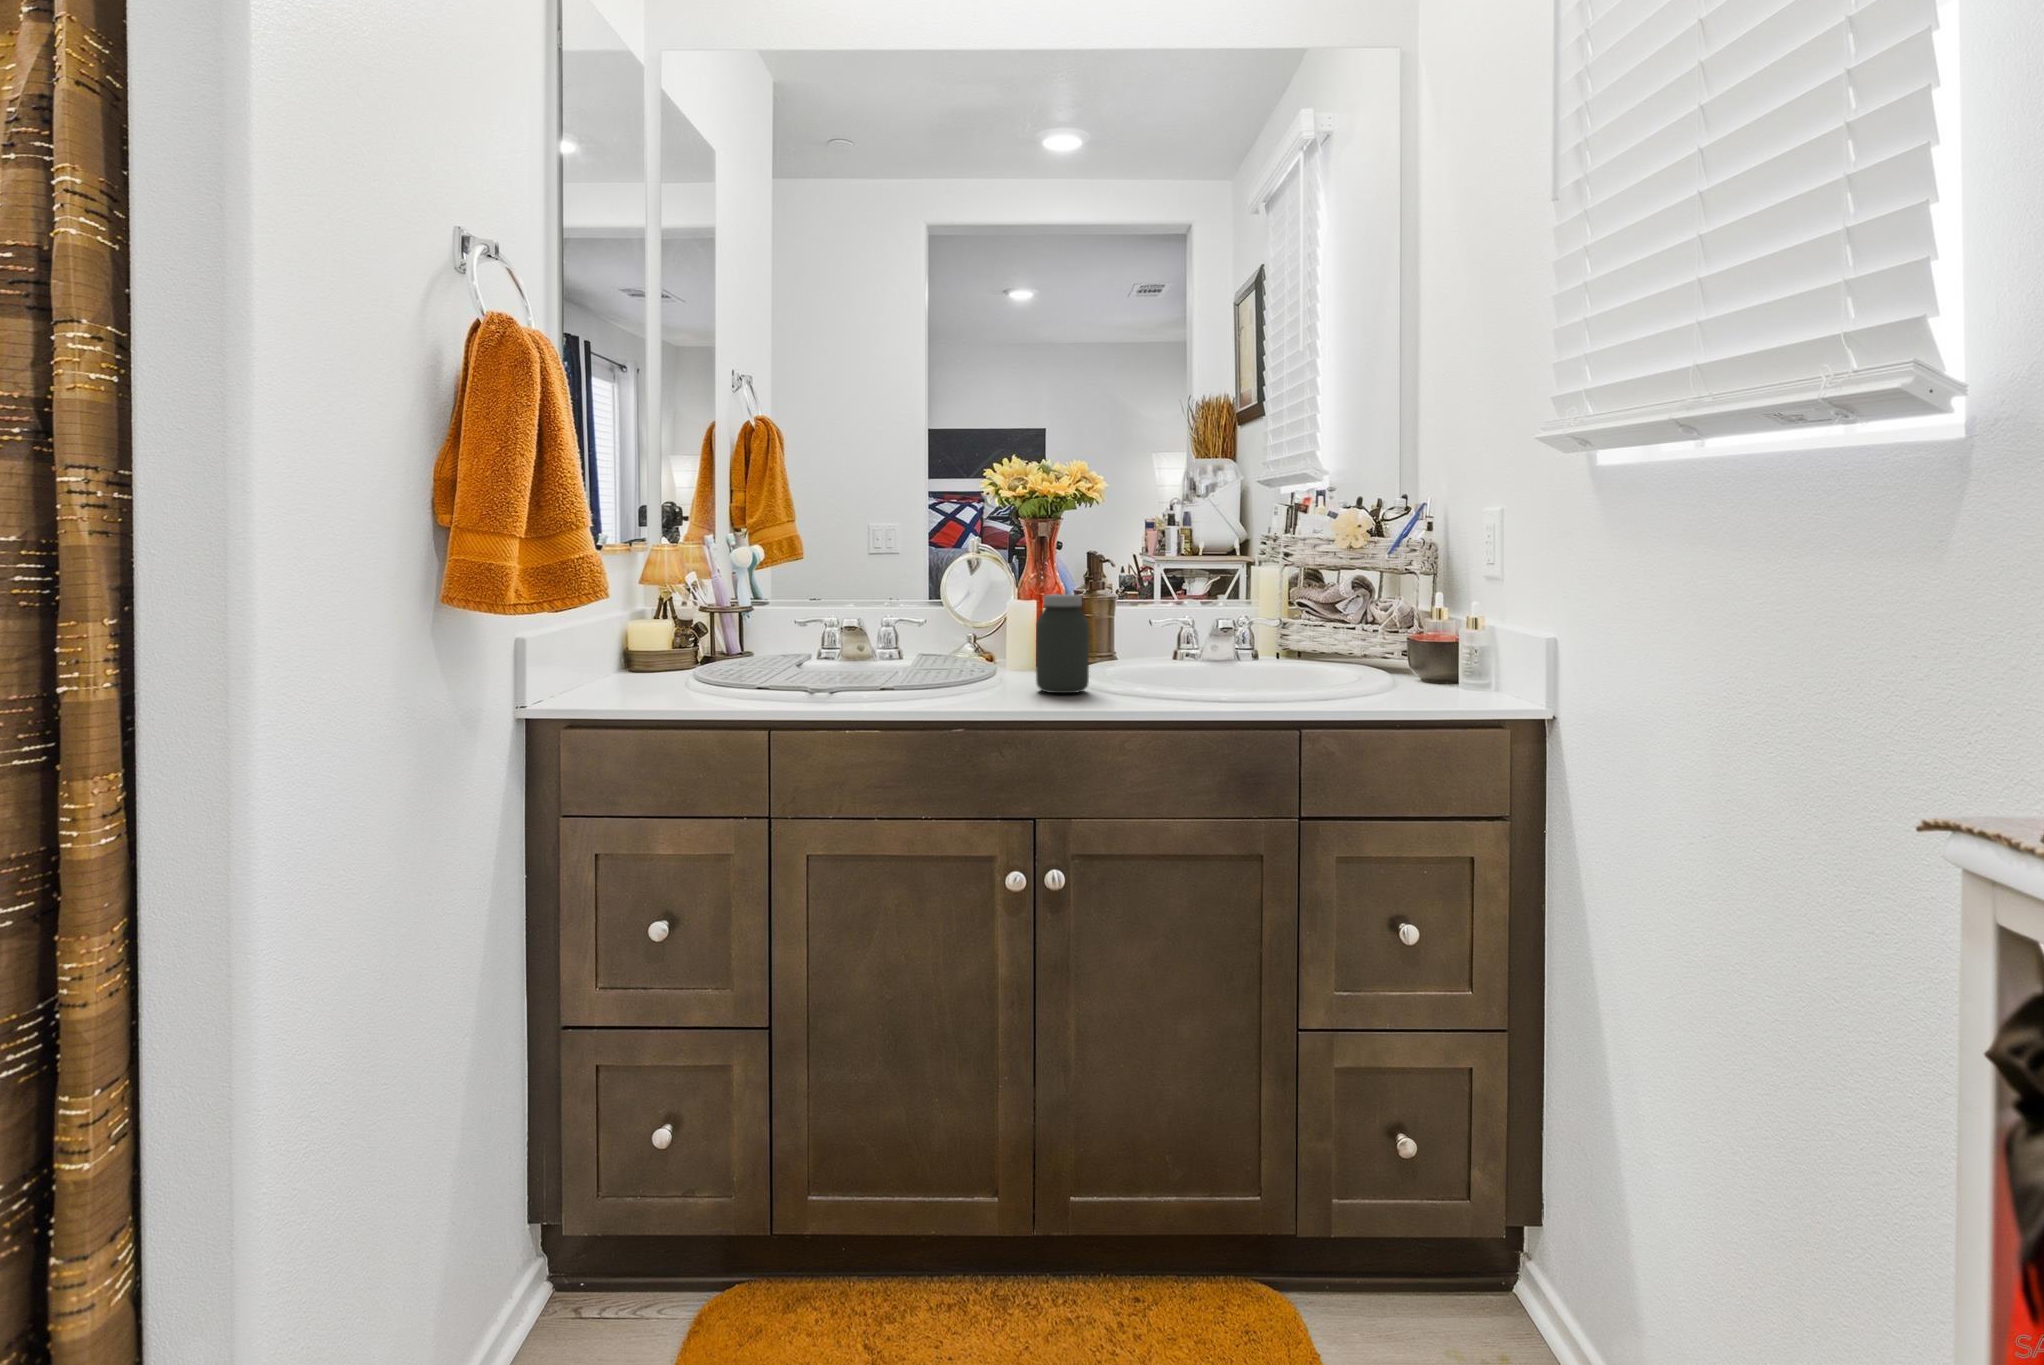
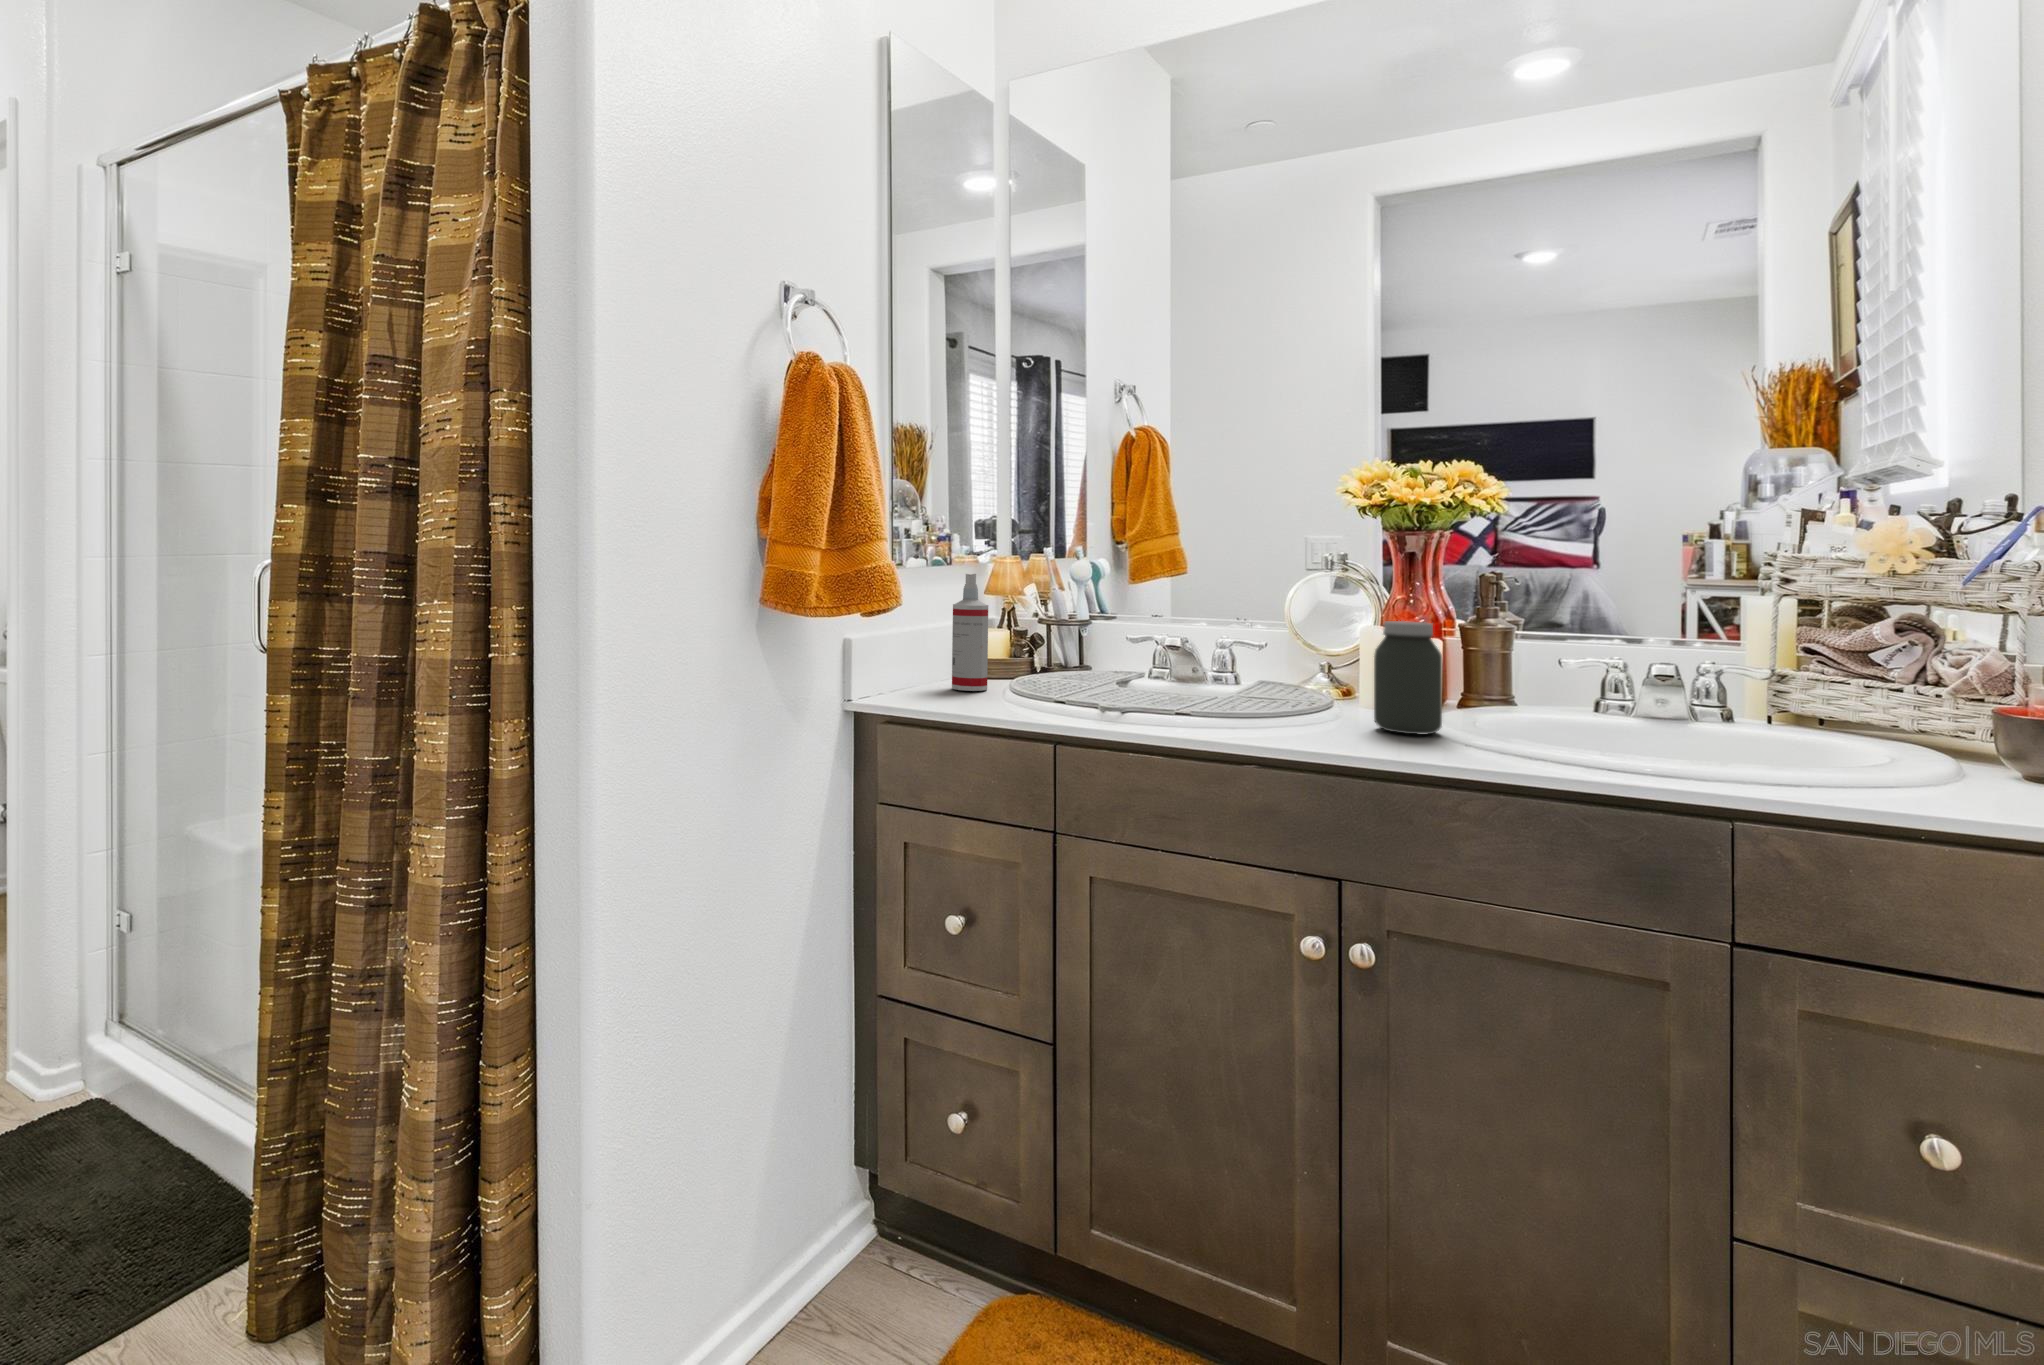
spray bottle: none [619,561,661,691] -> present [952,574,988,691]

